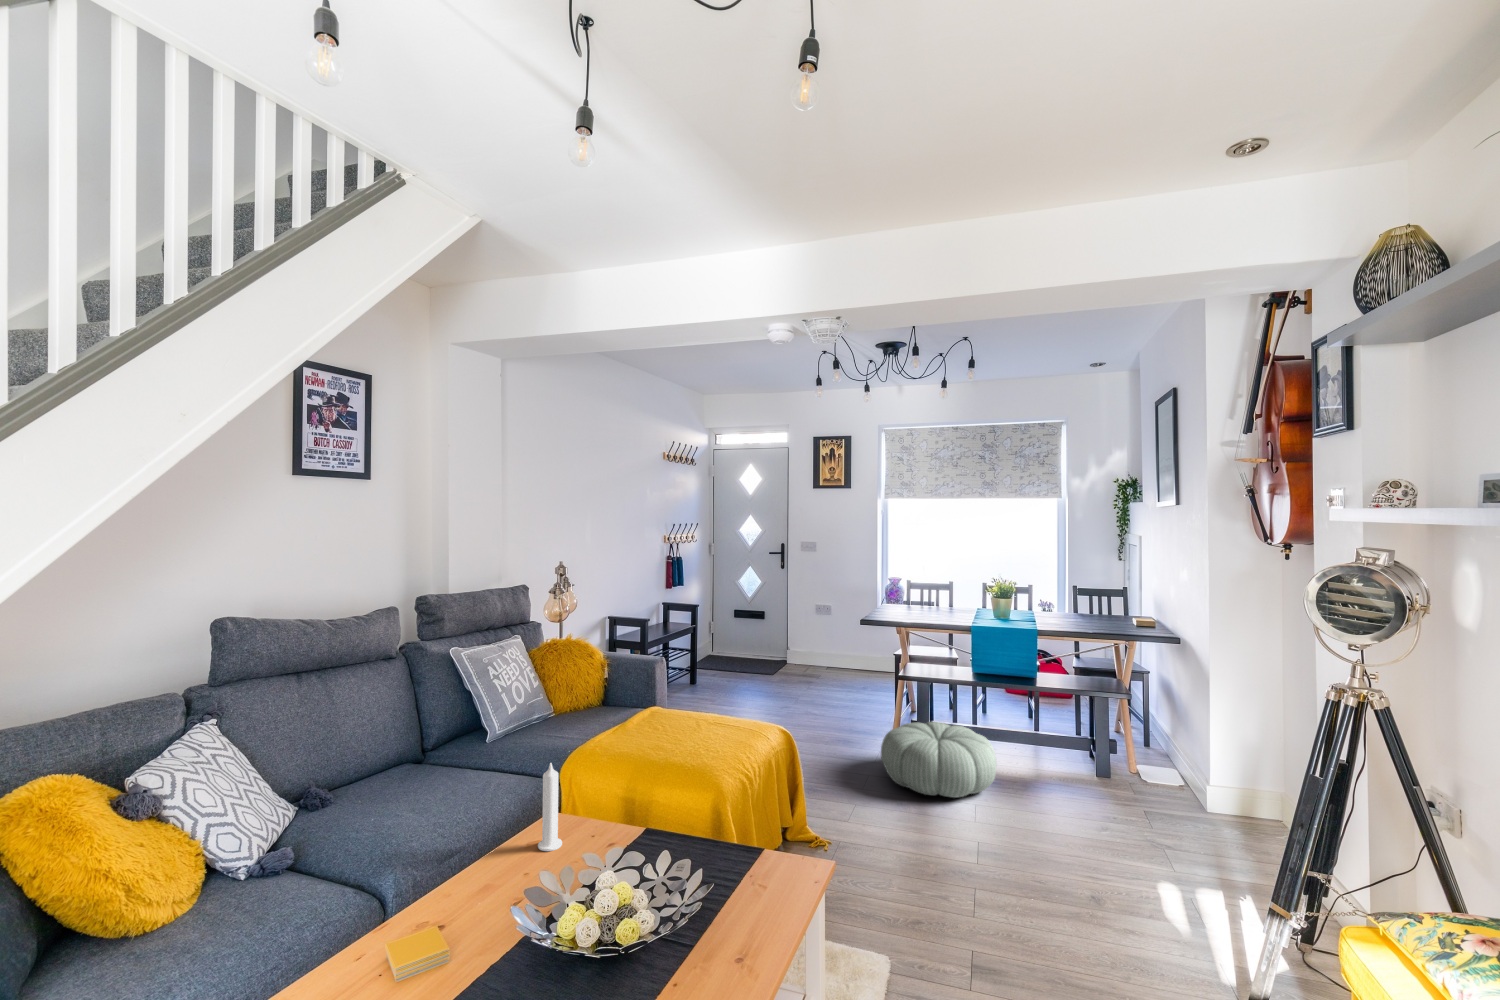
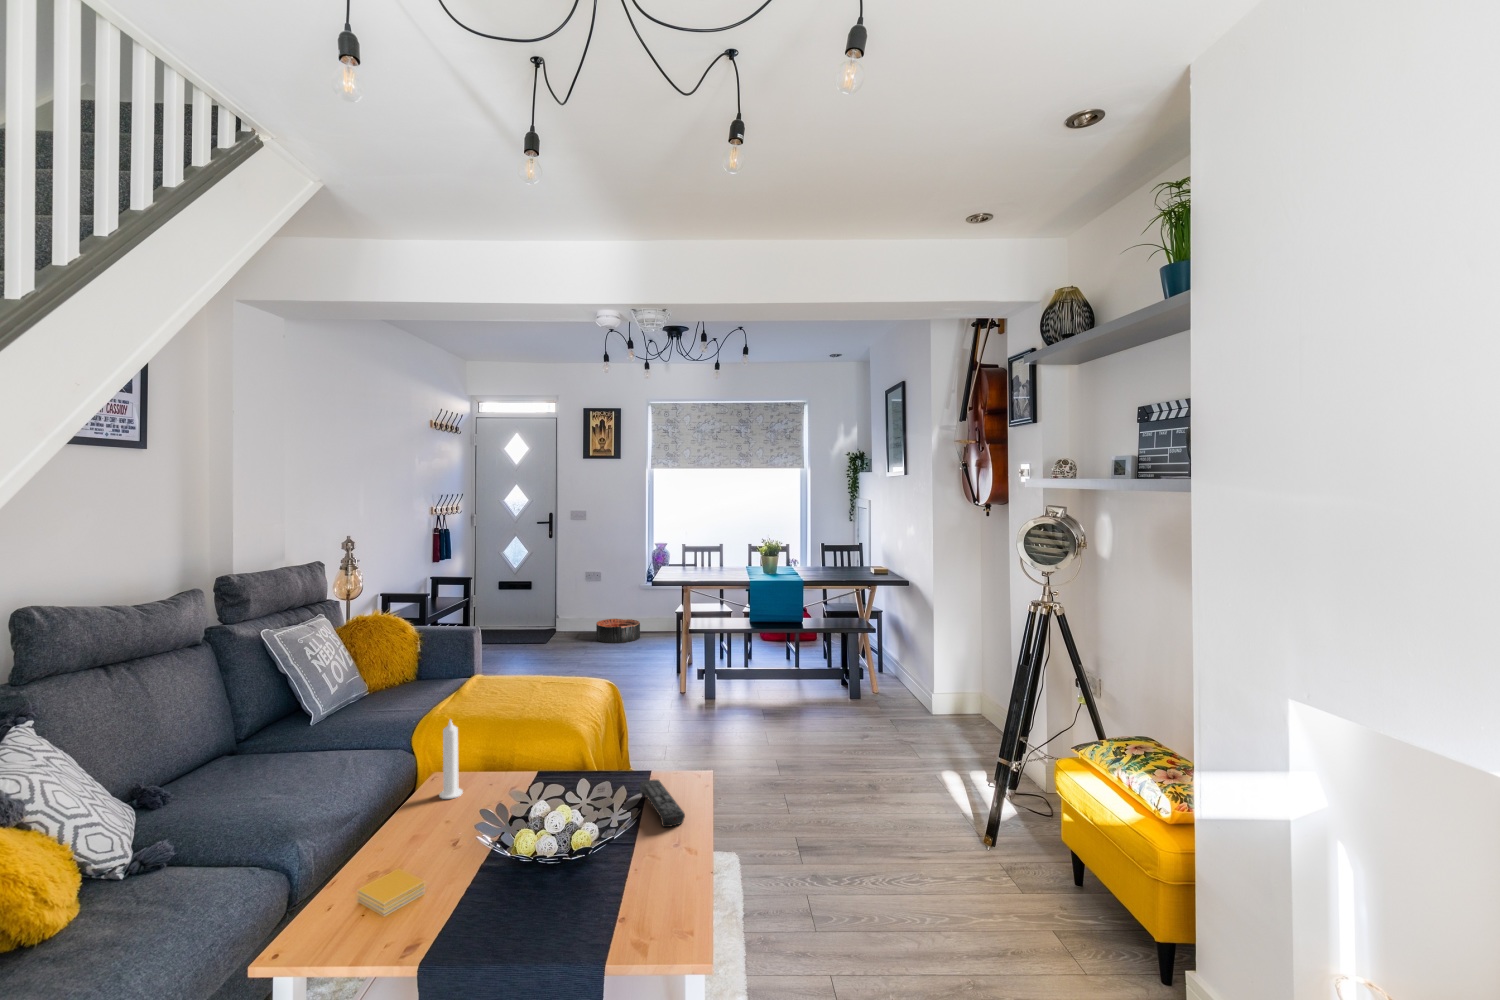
basket: none [823,653,867,679] -> present [596,619,640,643]
pouf: present [881,722,997,797] -> none [682,666,779,726]
remote control: none [731,875,760,951] -> present [639,780,685,827]

